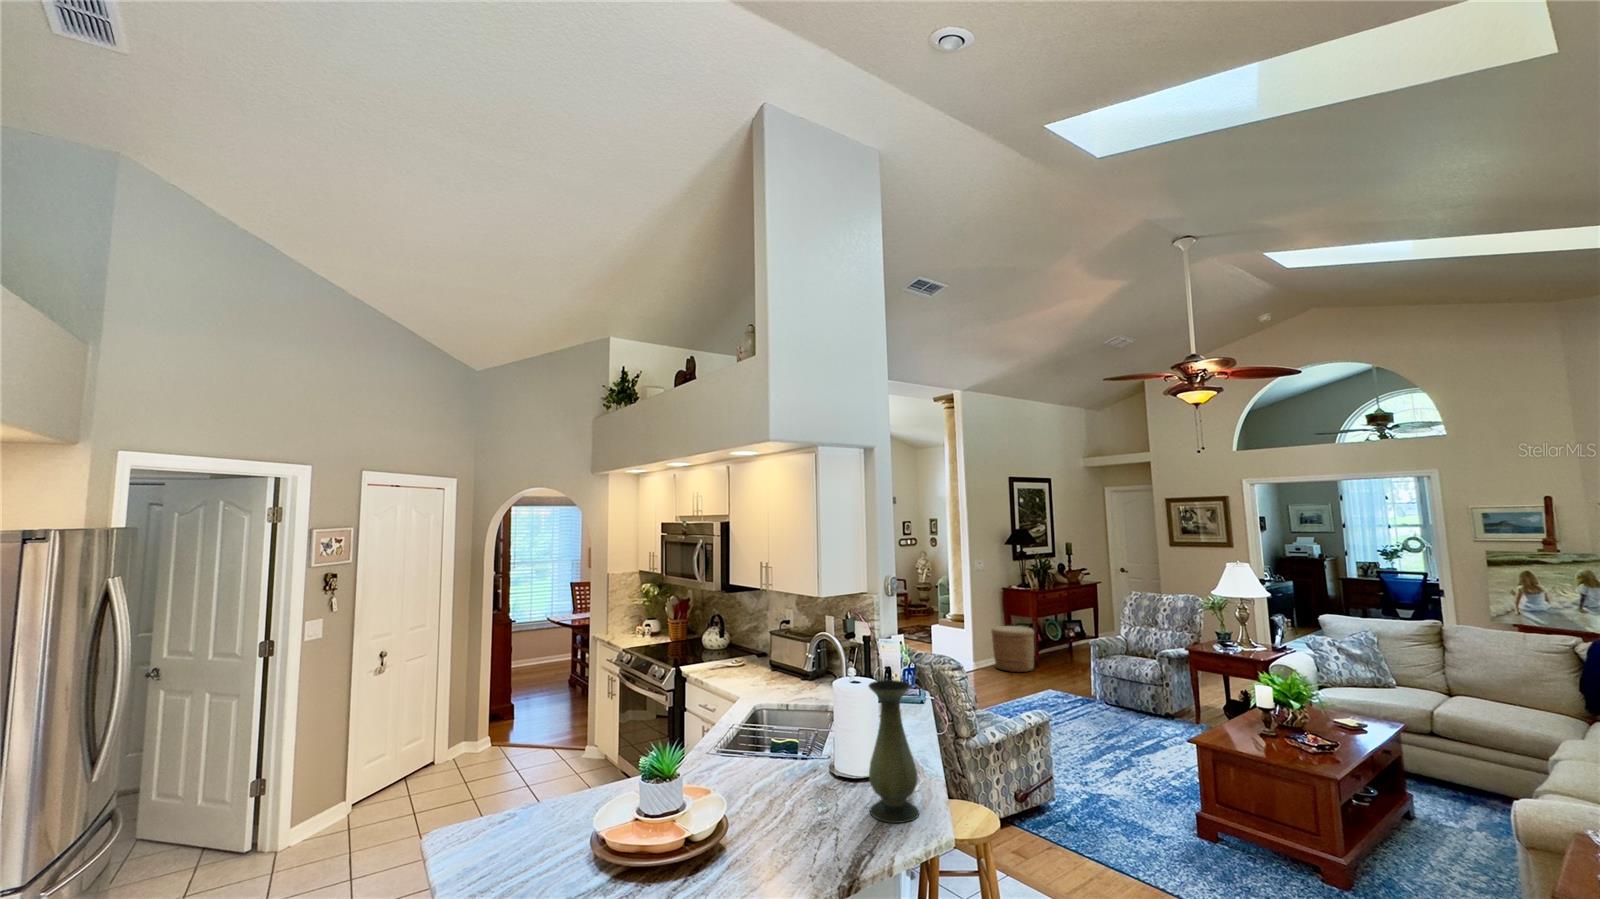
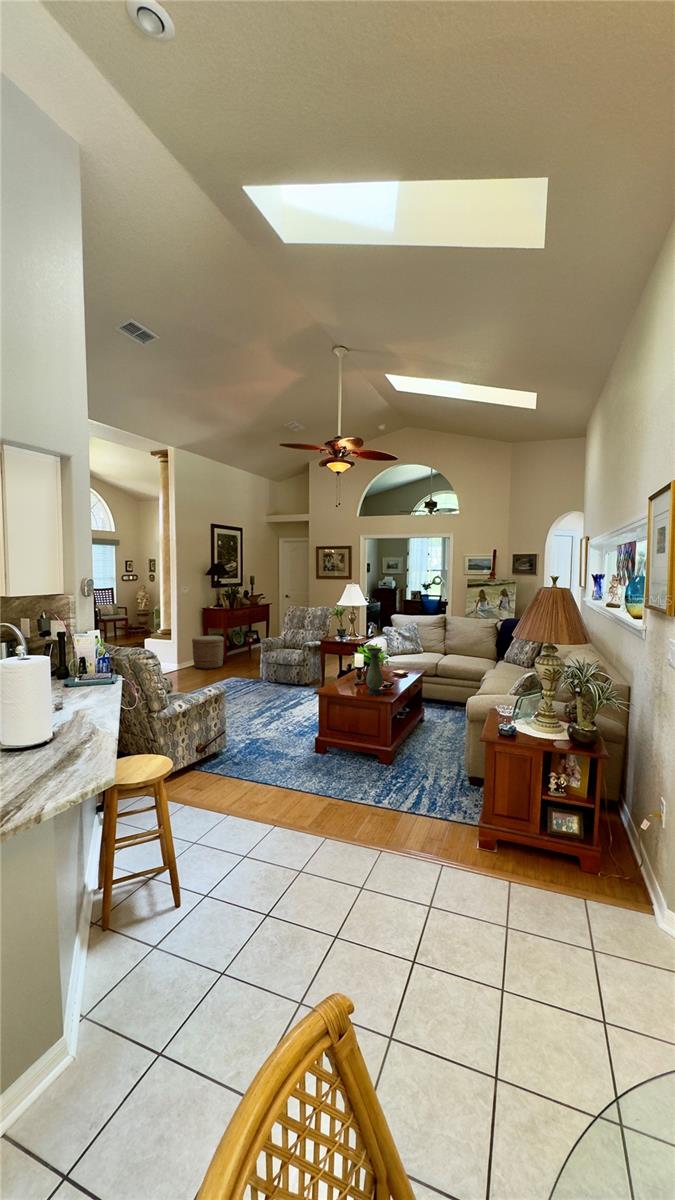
vase: present [869,680,919,823] -> present [366,648,383,695]

